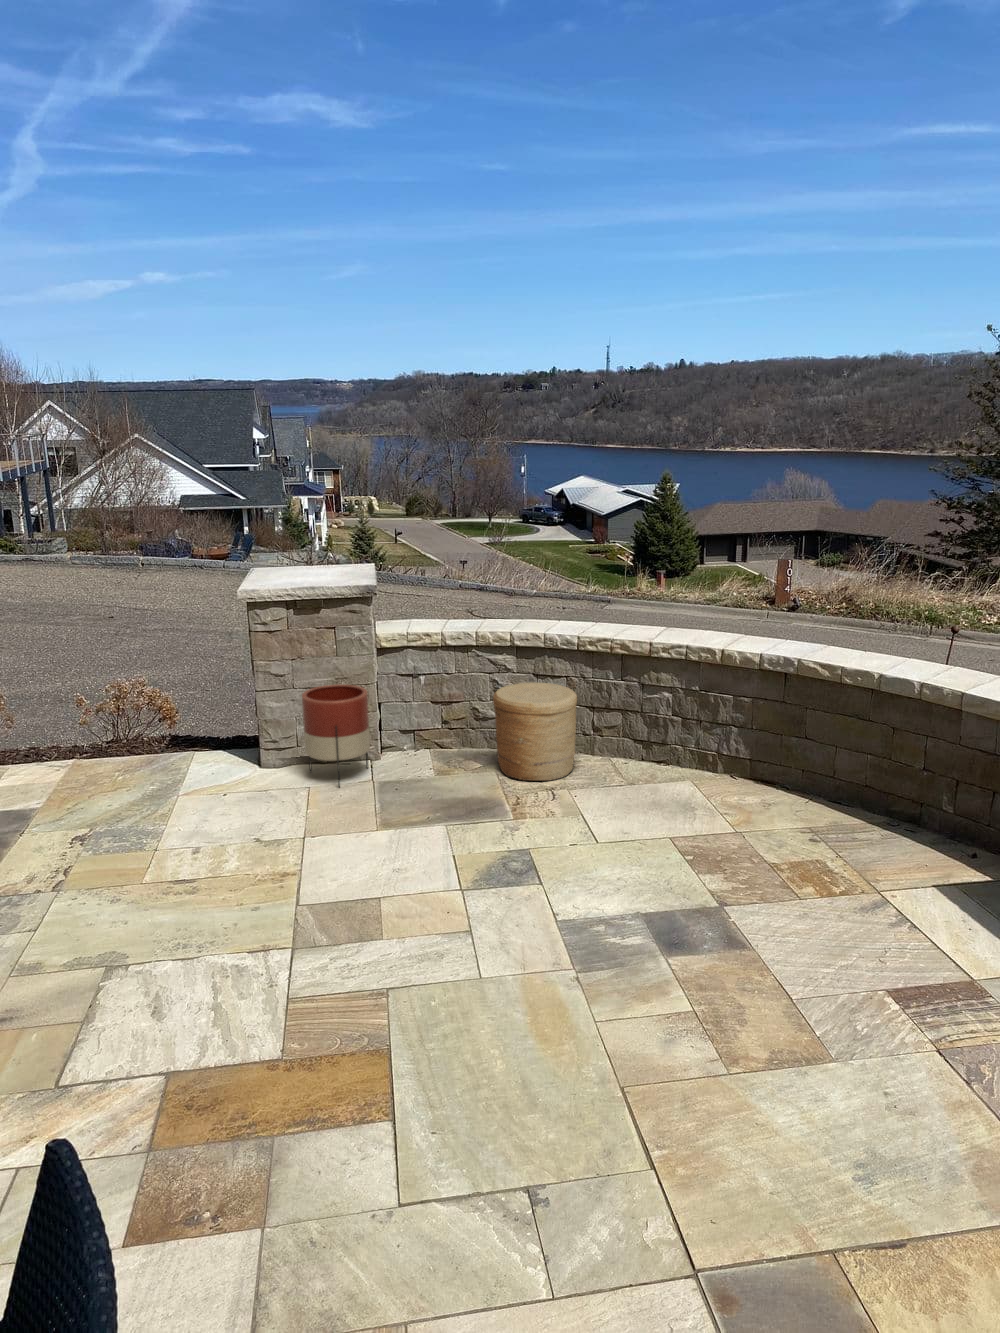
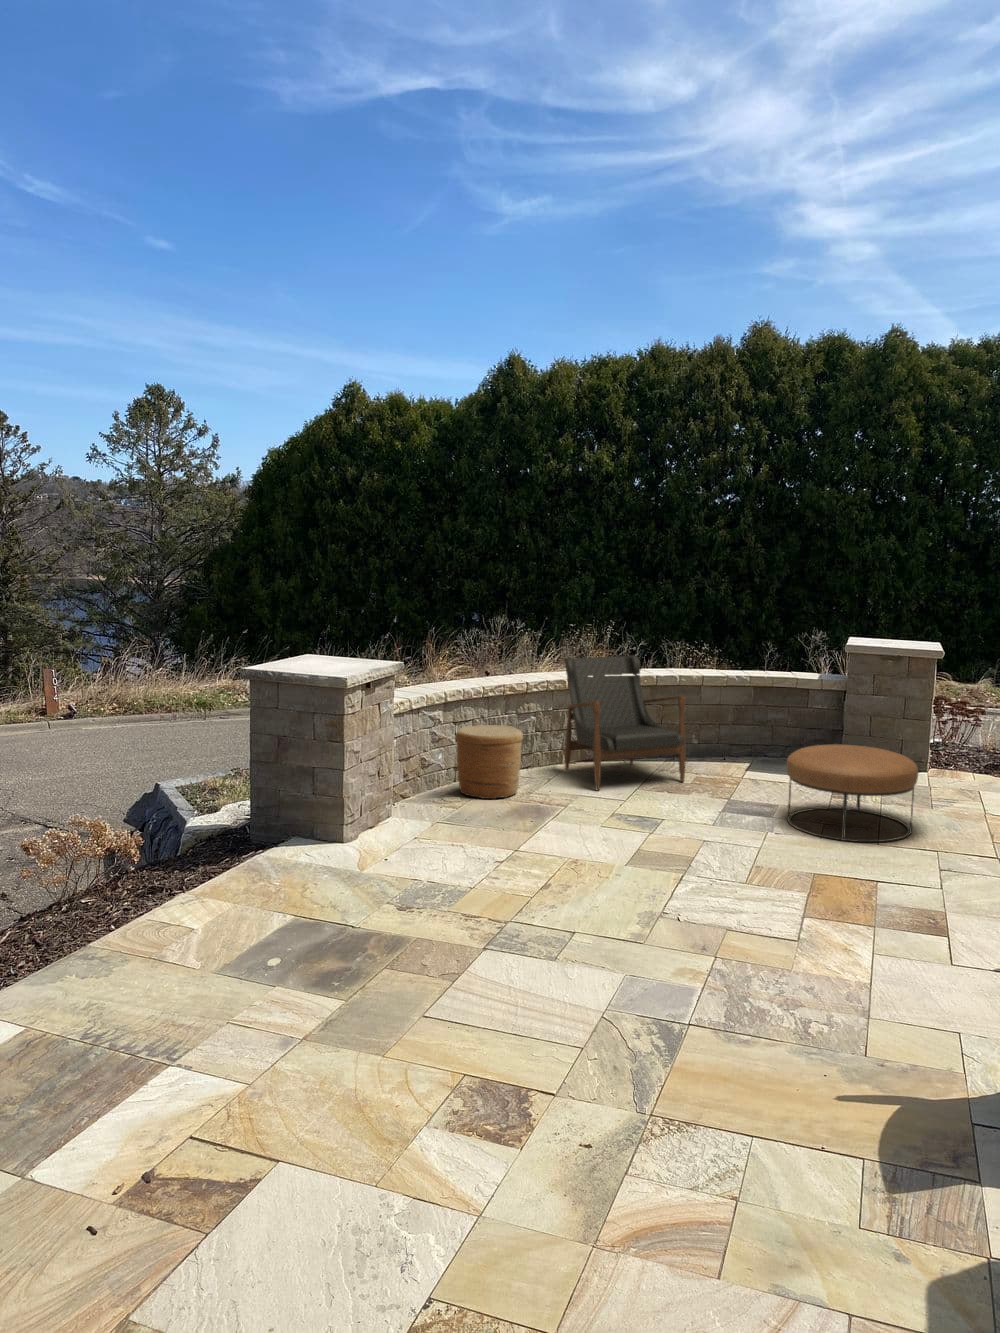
armchair: none [627,620,824,851] -> present [564,655,686,791]
planter: present [302,684,370,787] -> none [380,750,438,838]
ottoman: none [597,853,854,1101] -> present [786,744,918,842]

